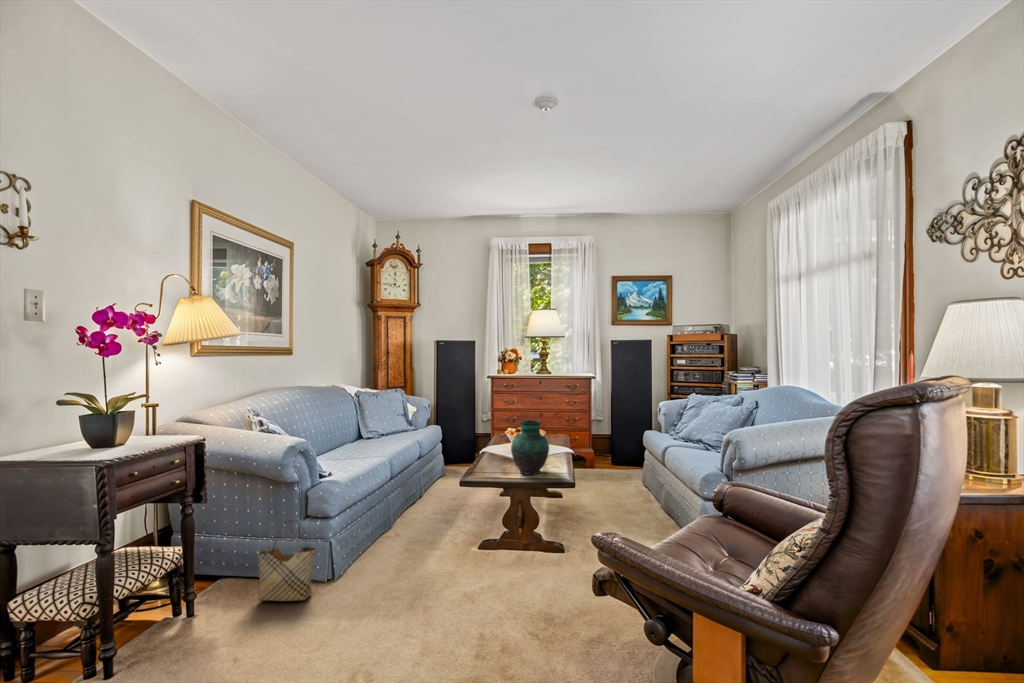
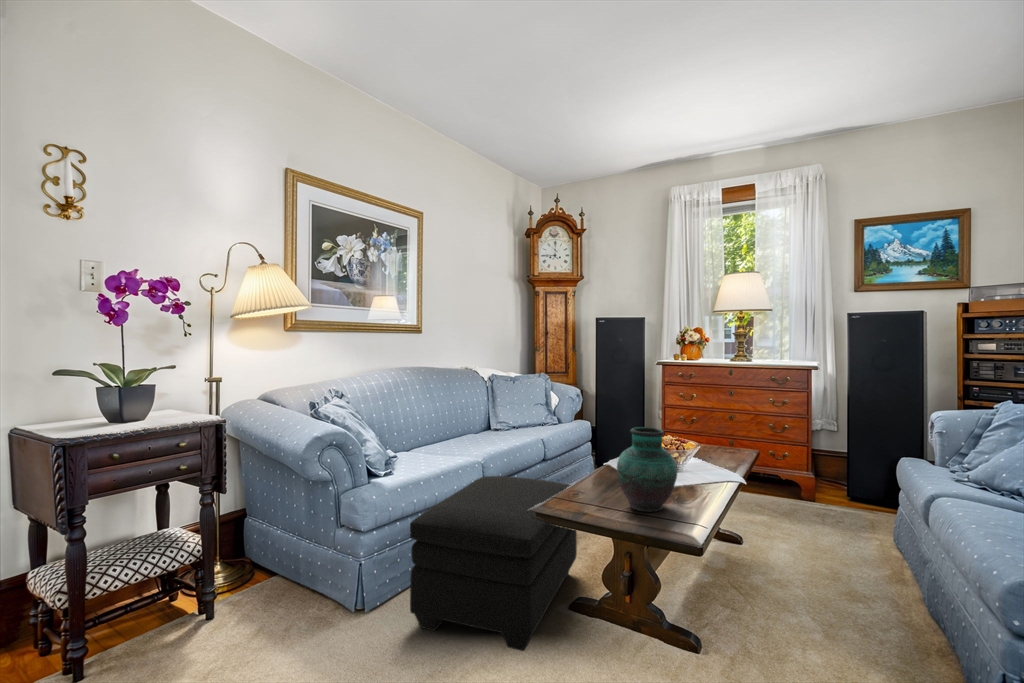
ottoman: none [376,468,473,582] -> present [410,476,577,651]
woven basket: present [258,520,315,601] -> none [278,526,339,630]

